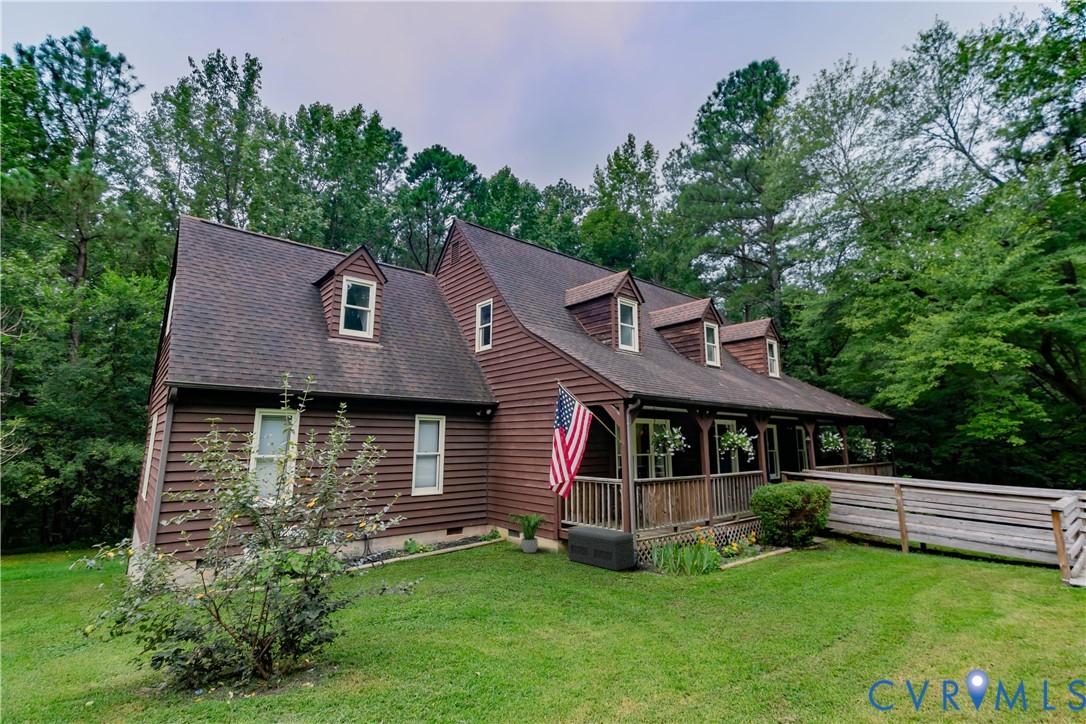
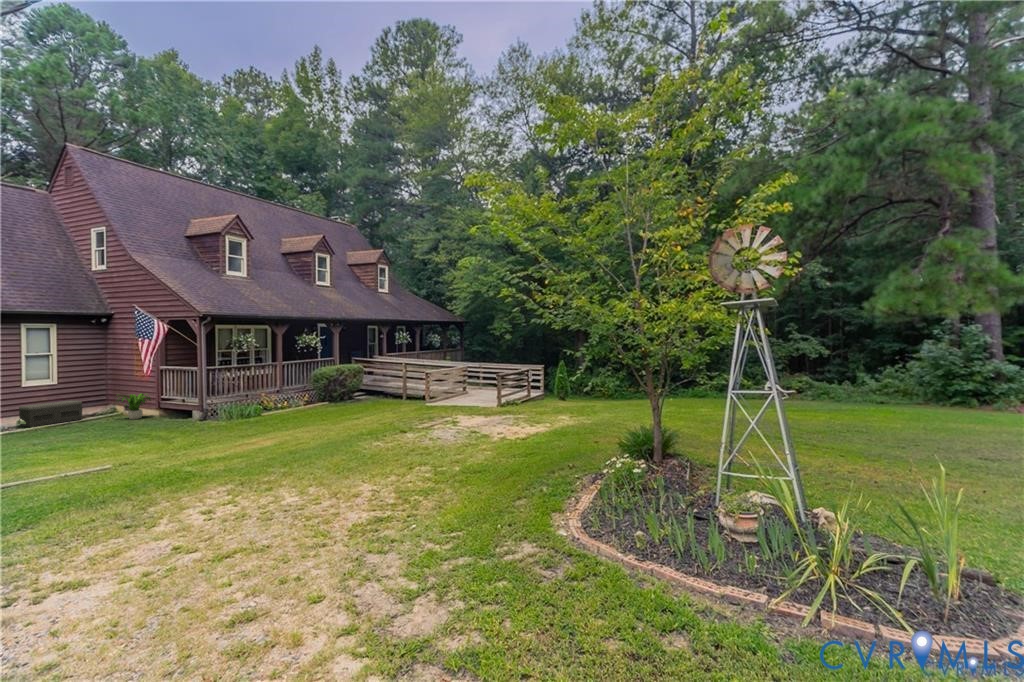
storage bench: present [568,527,635,571] -> present [19,401,82,427]

